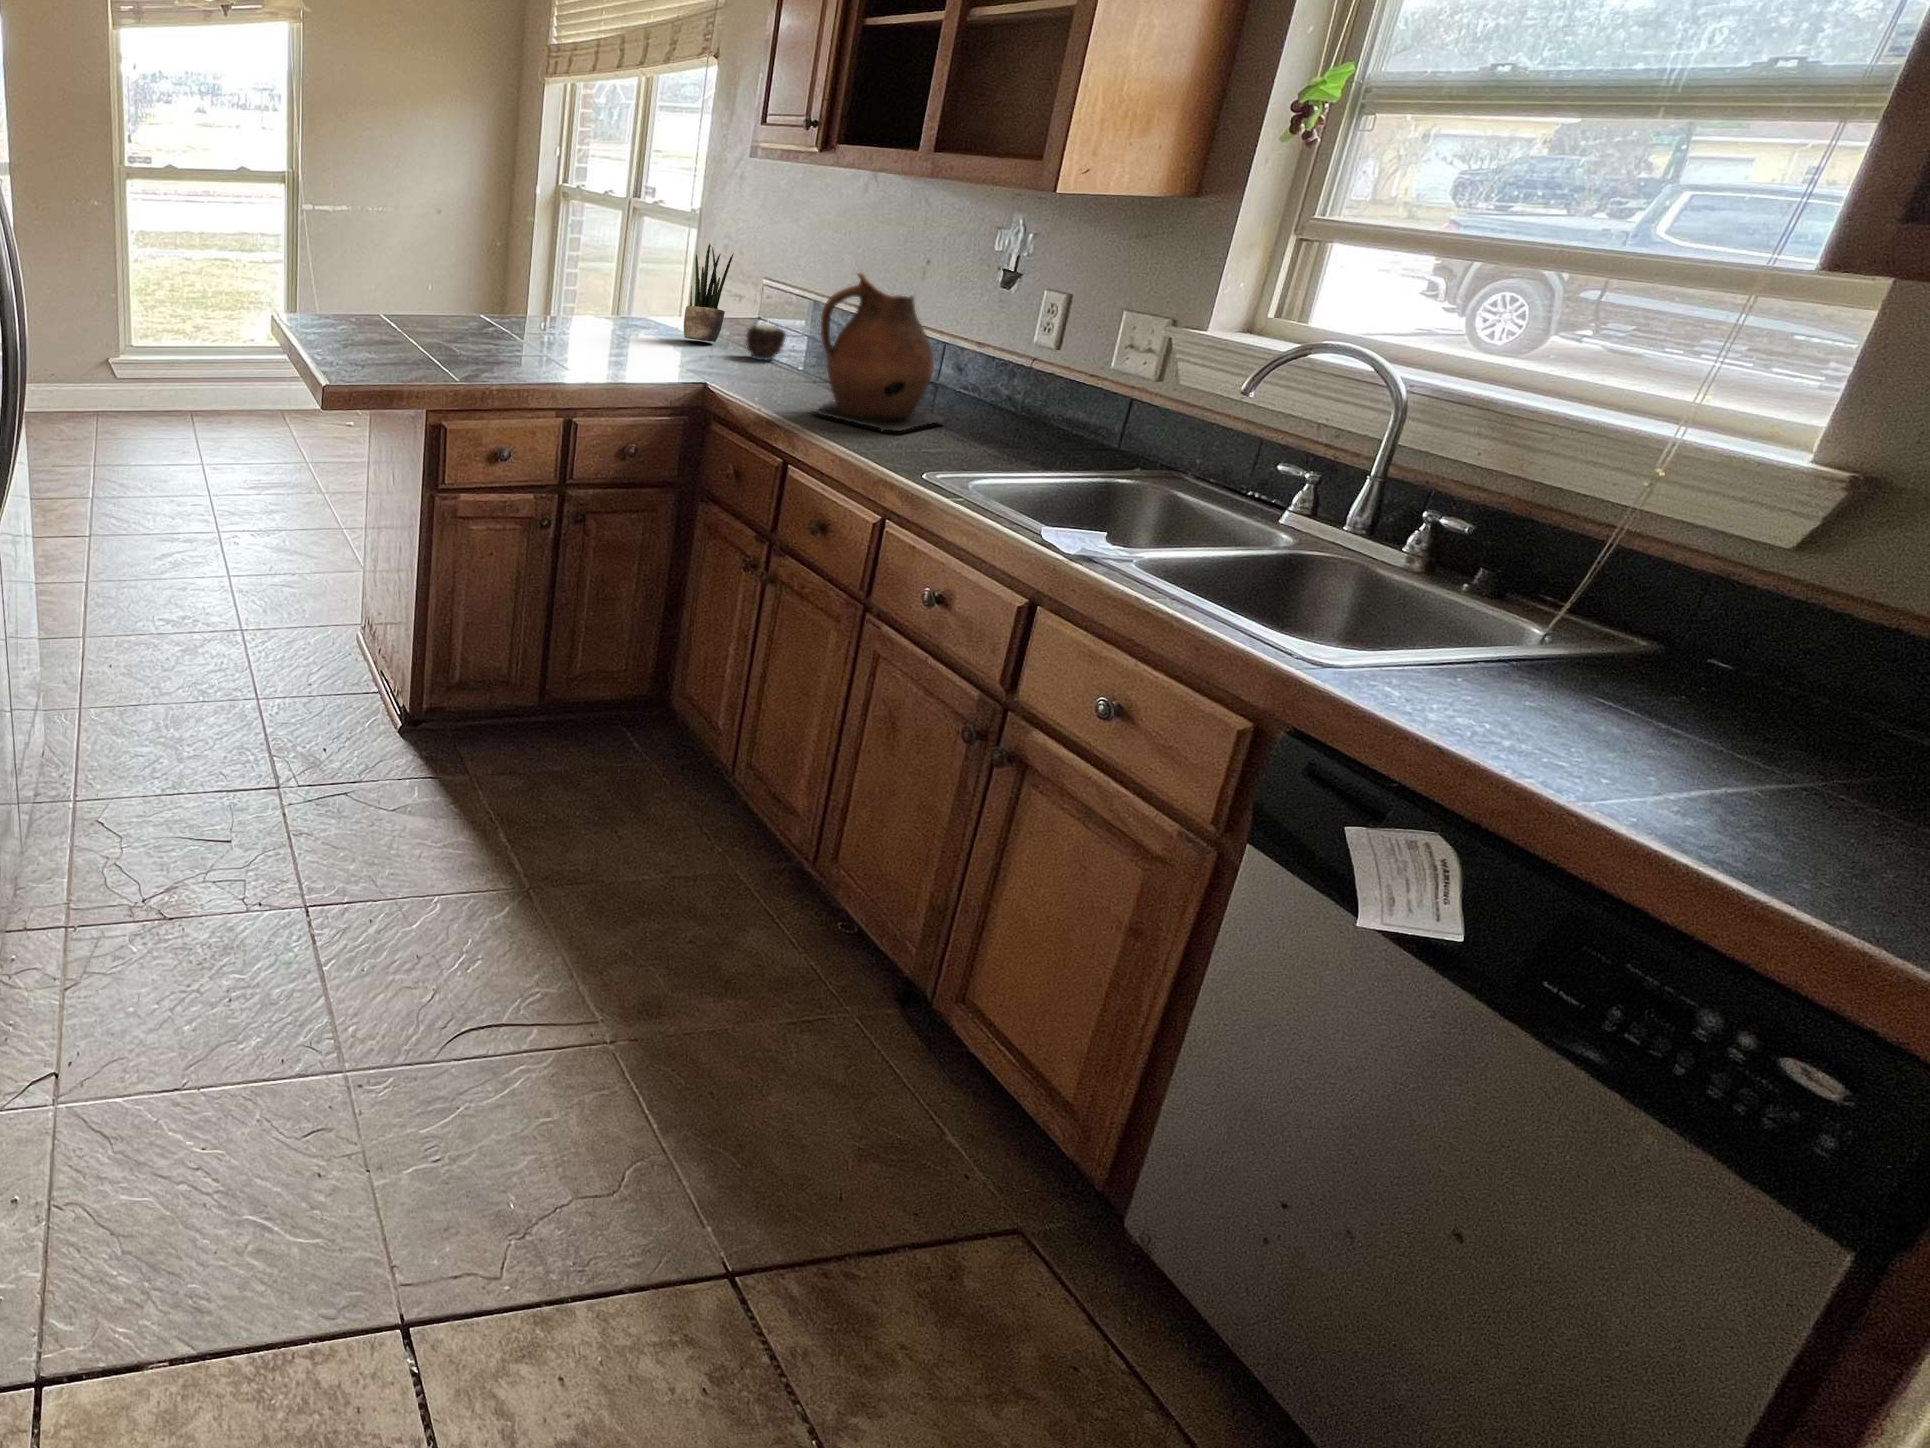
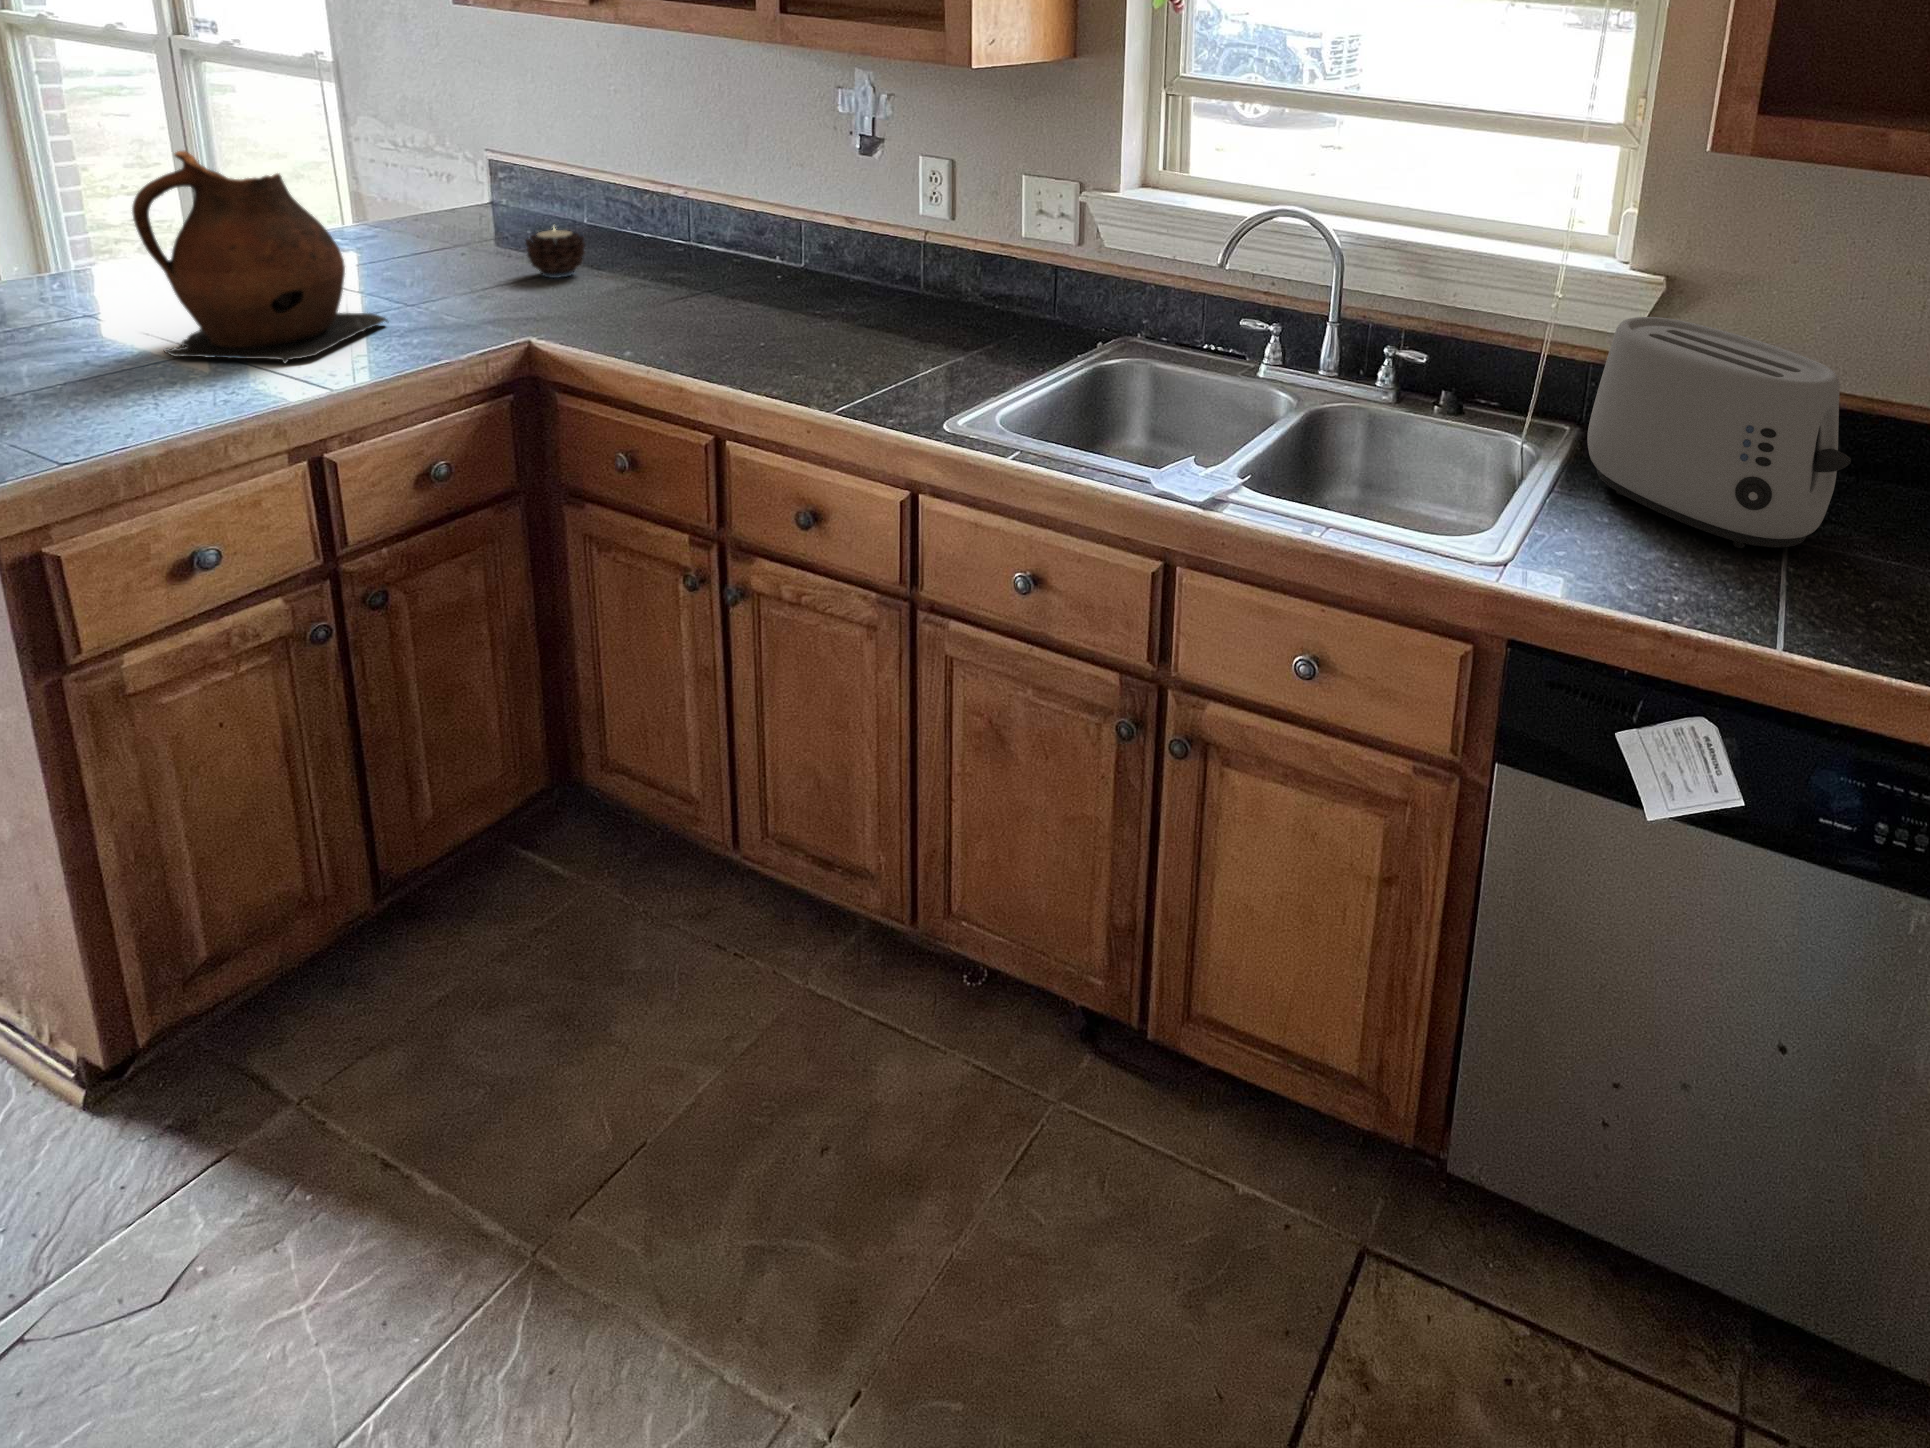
potted plant: present [684,244,734,342] -> none [401,127,472,262]
ceramic pitcher: present [813,272,945,431] -> present [132,151,387,363]
toaster: none [1560,486,1923,770] -> present [1587,317,1851,548]

